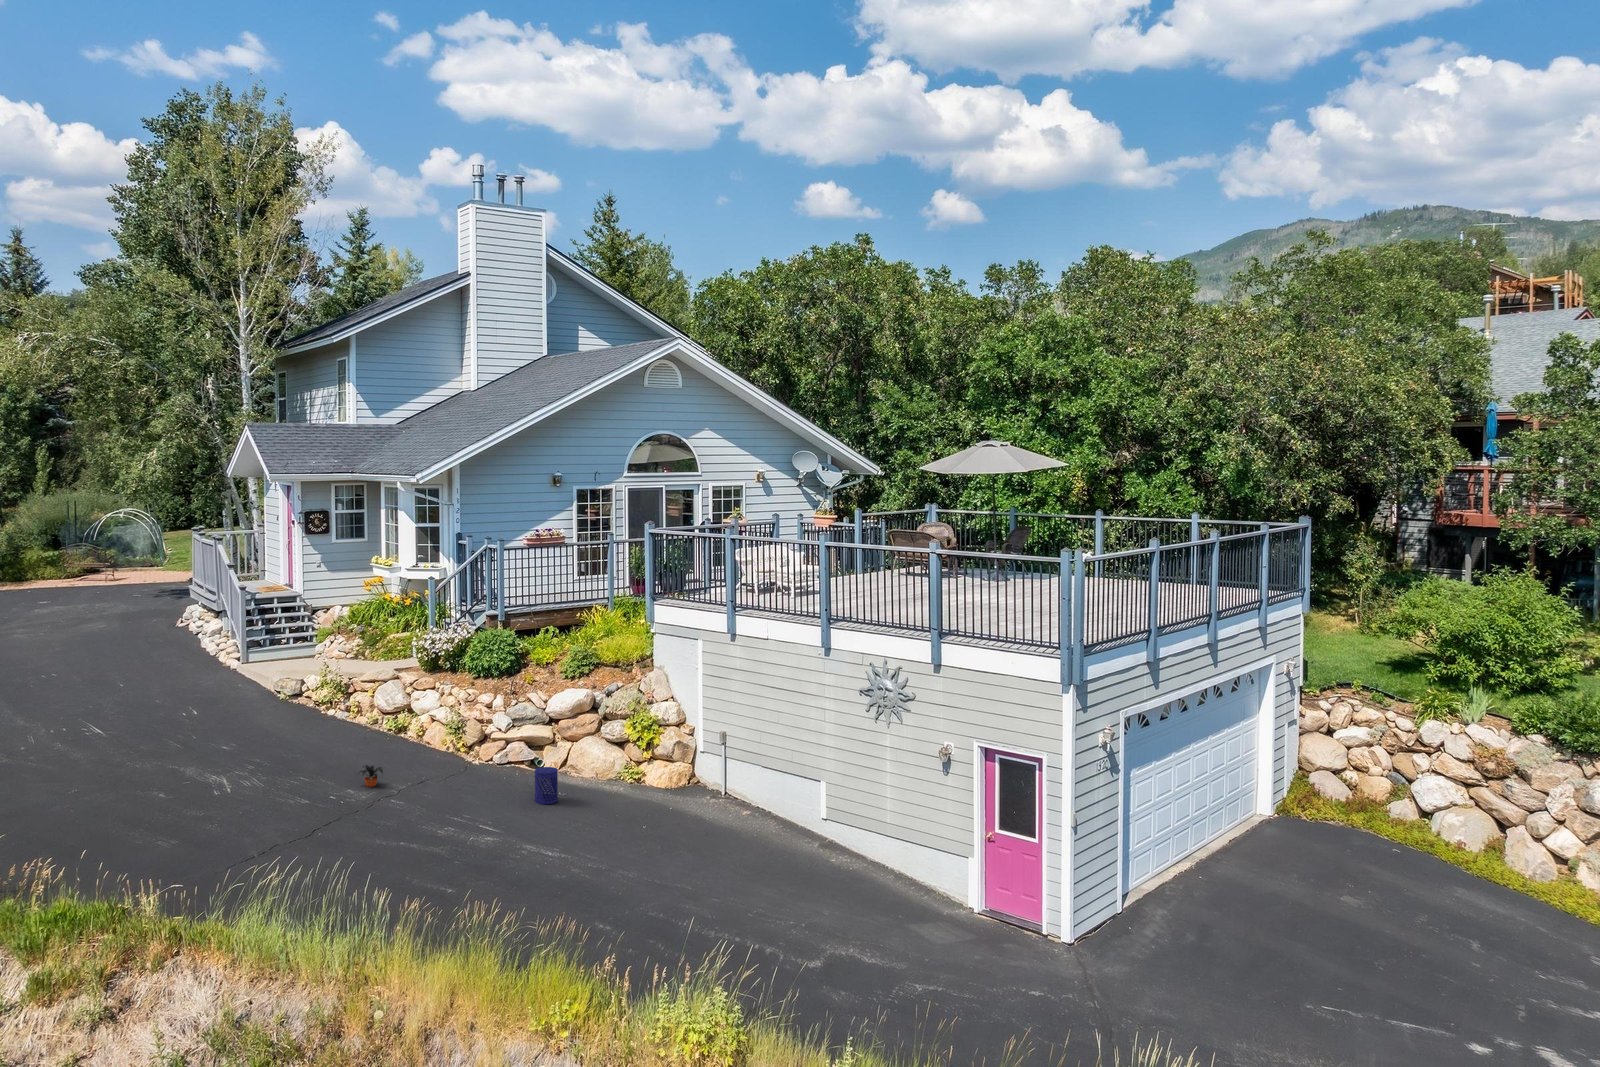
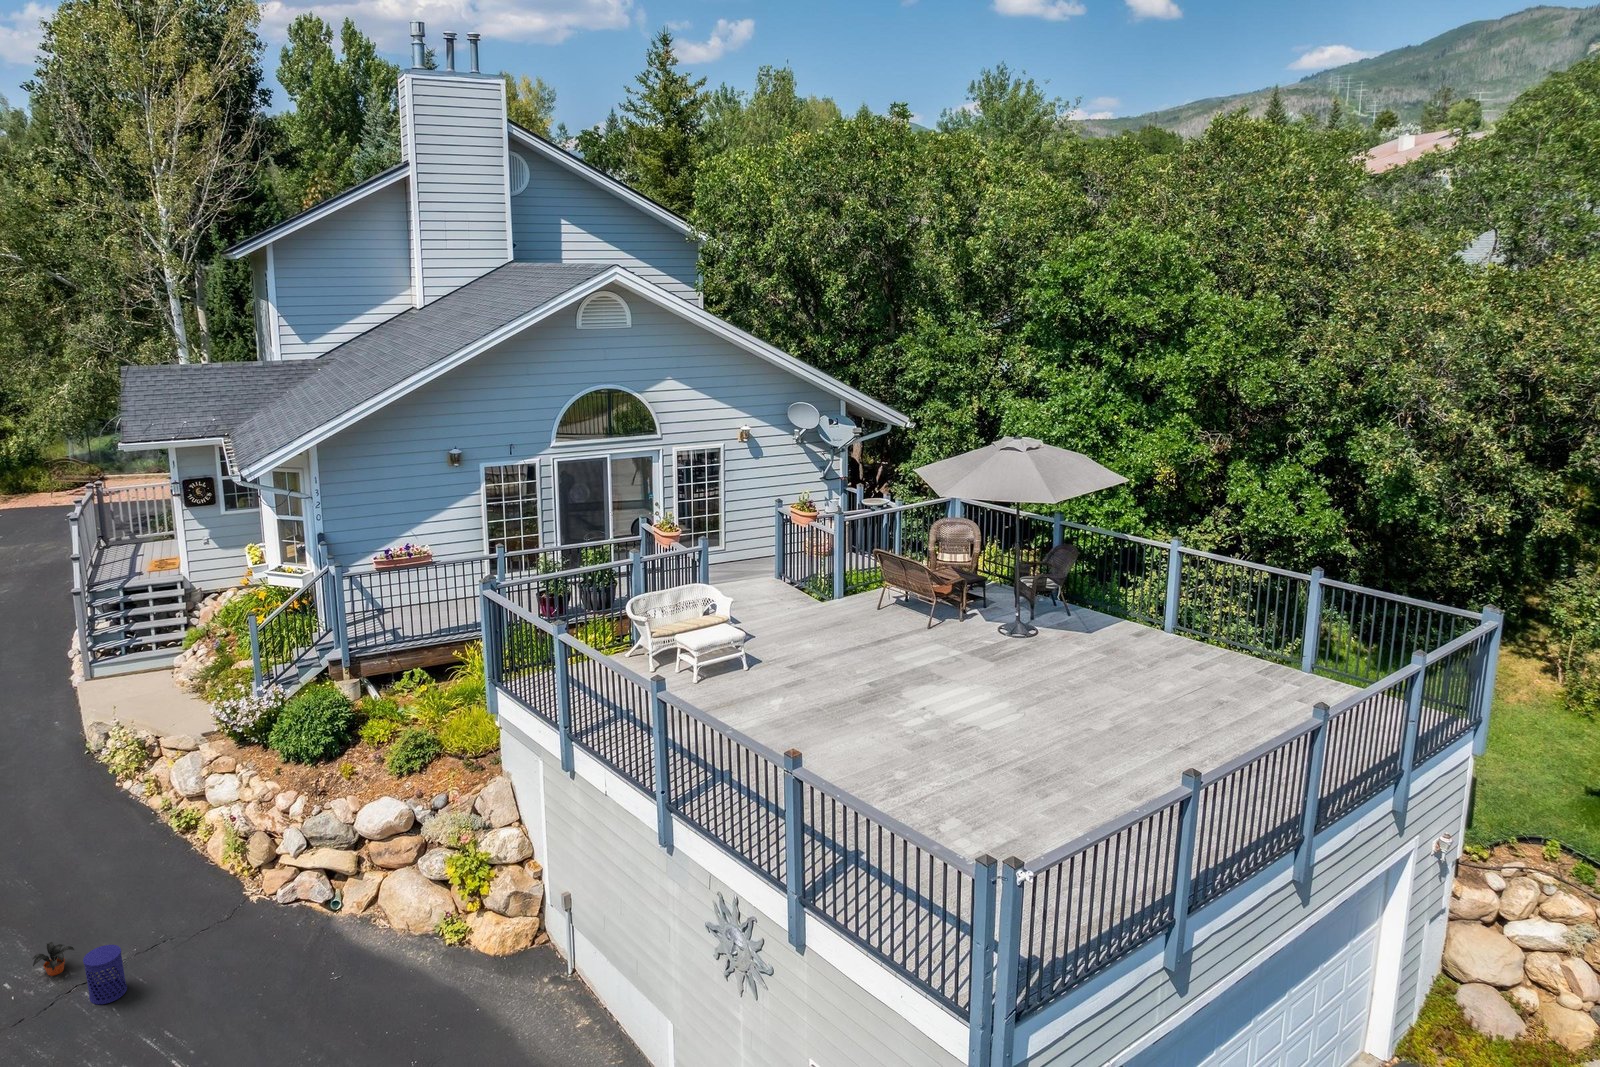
waste bin: present [535,767,558,804] -> present [83,945,127,1004]

